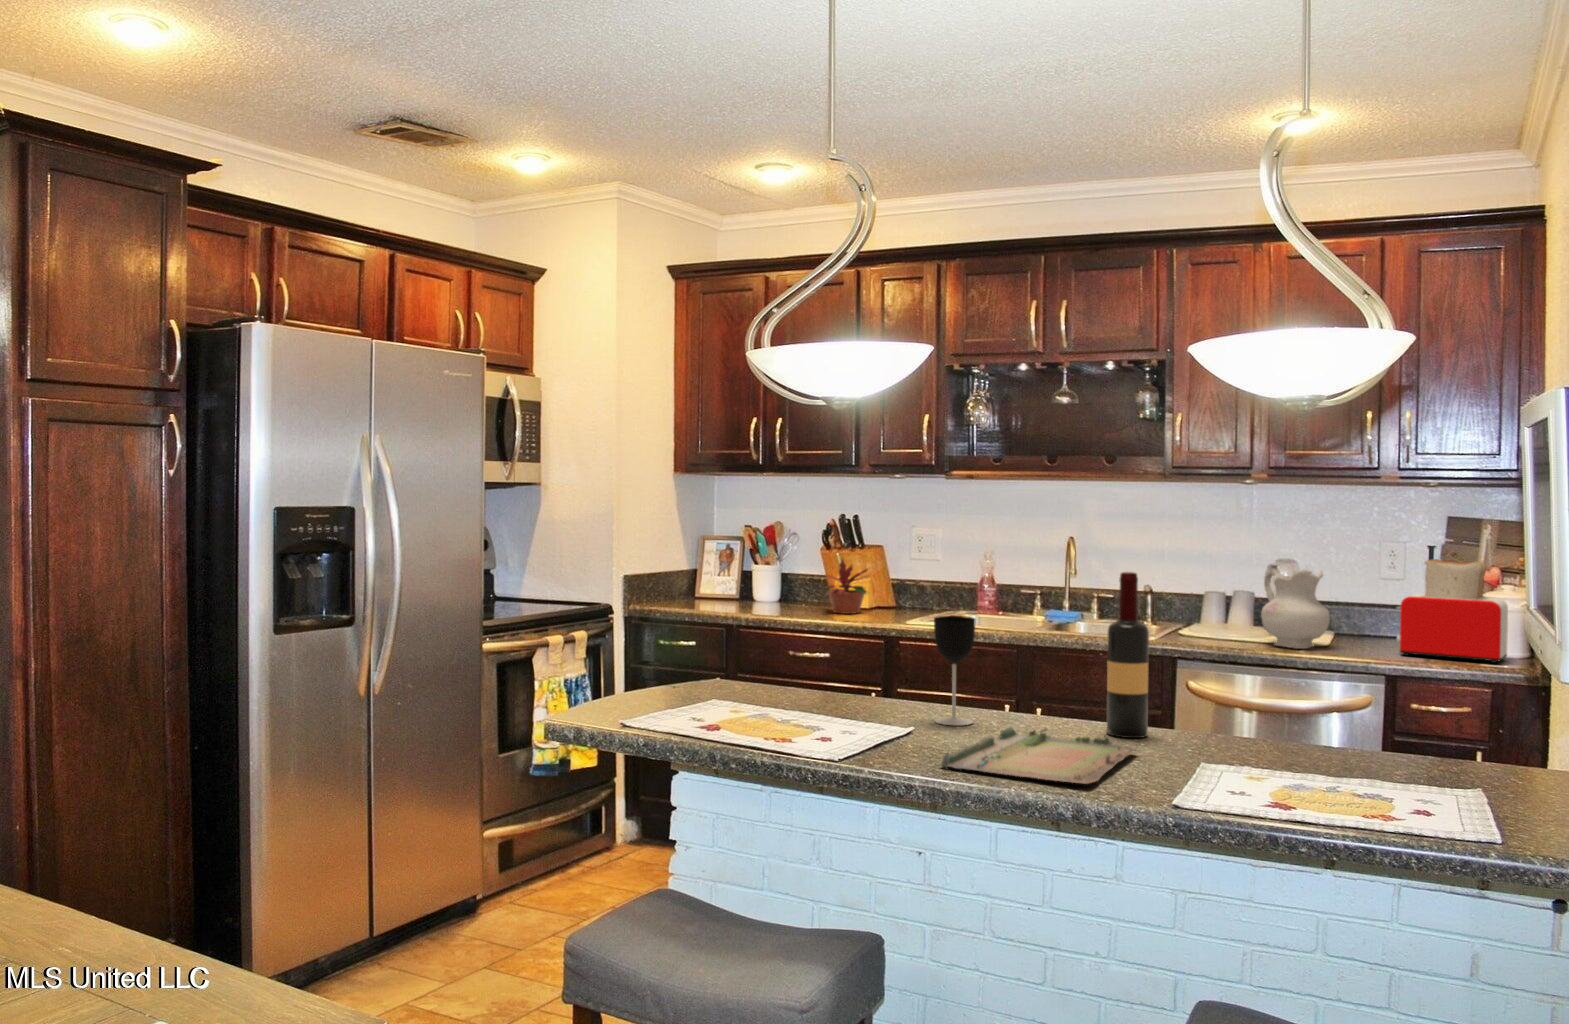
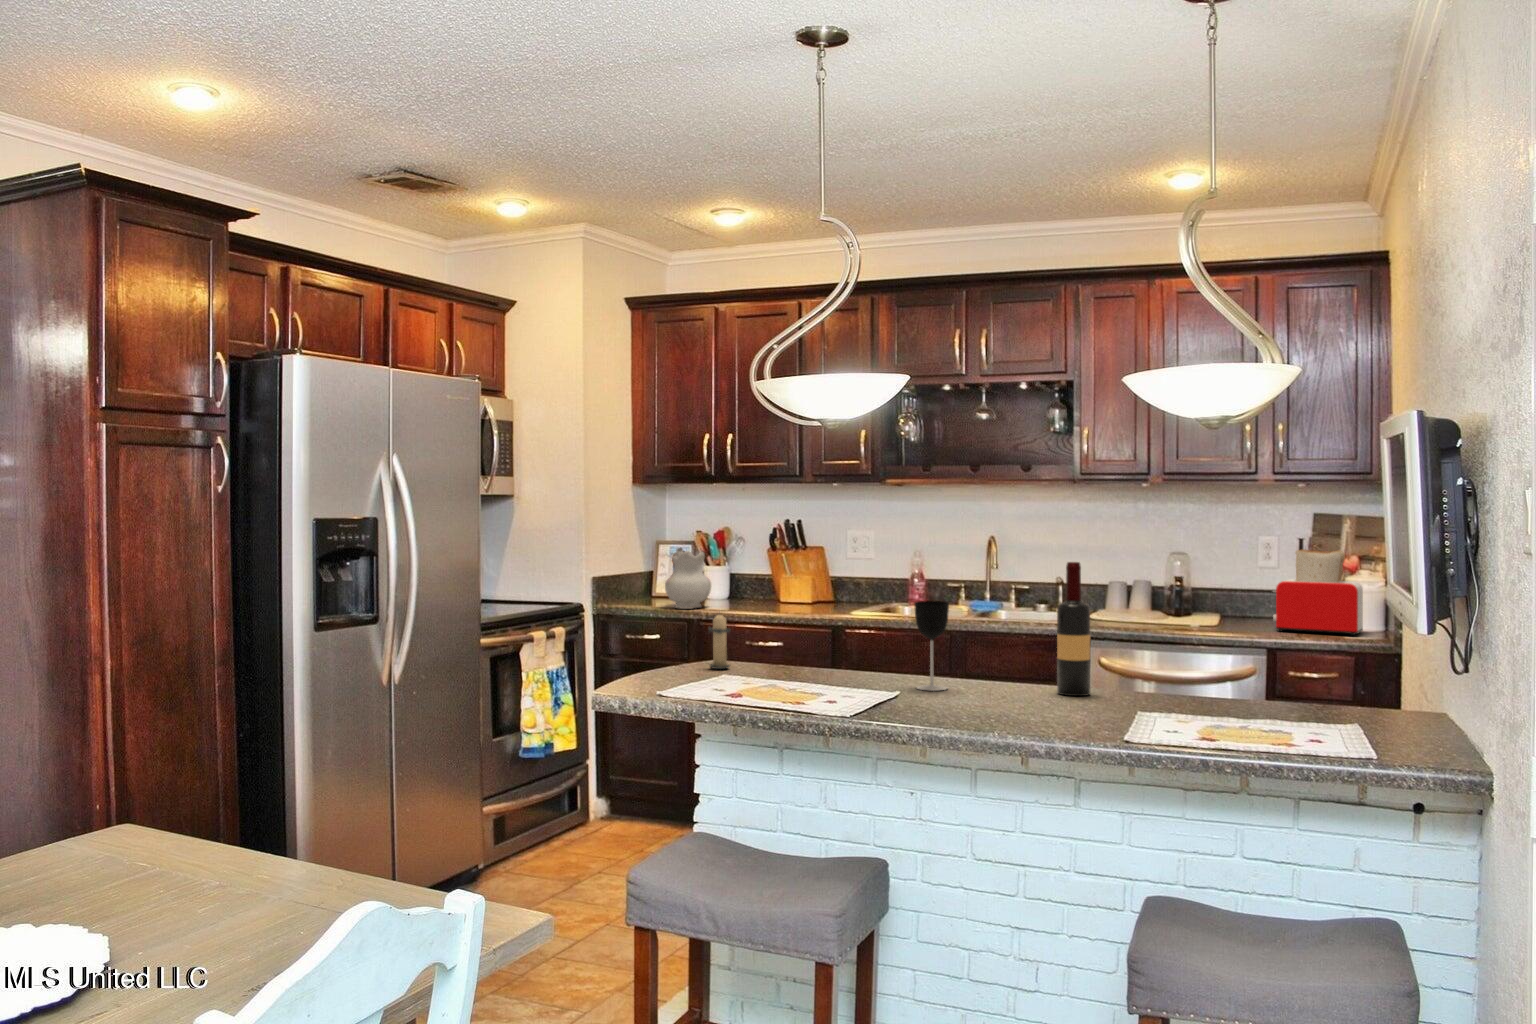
potted plant: present [826,560,867,614] -> none [768,557,822,607]
ceramic pitcher: present [1261,564,1330,649] -> present [665,548,711,609]
candle: none [698,621,731,690] -> present [708,614,730,669]
tray: present [941,727,1137,784] -> none [937,685,1088,727]

